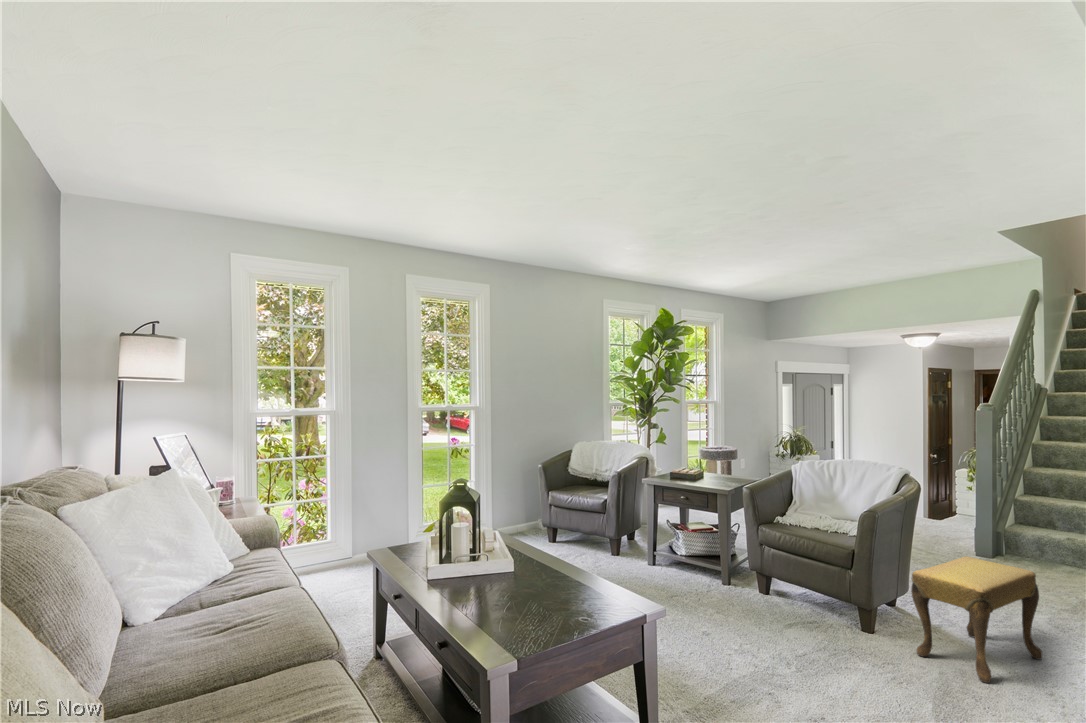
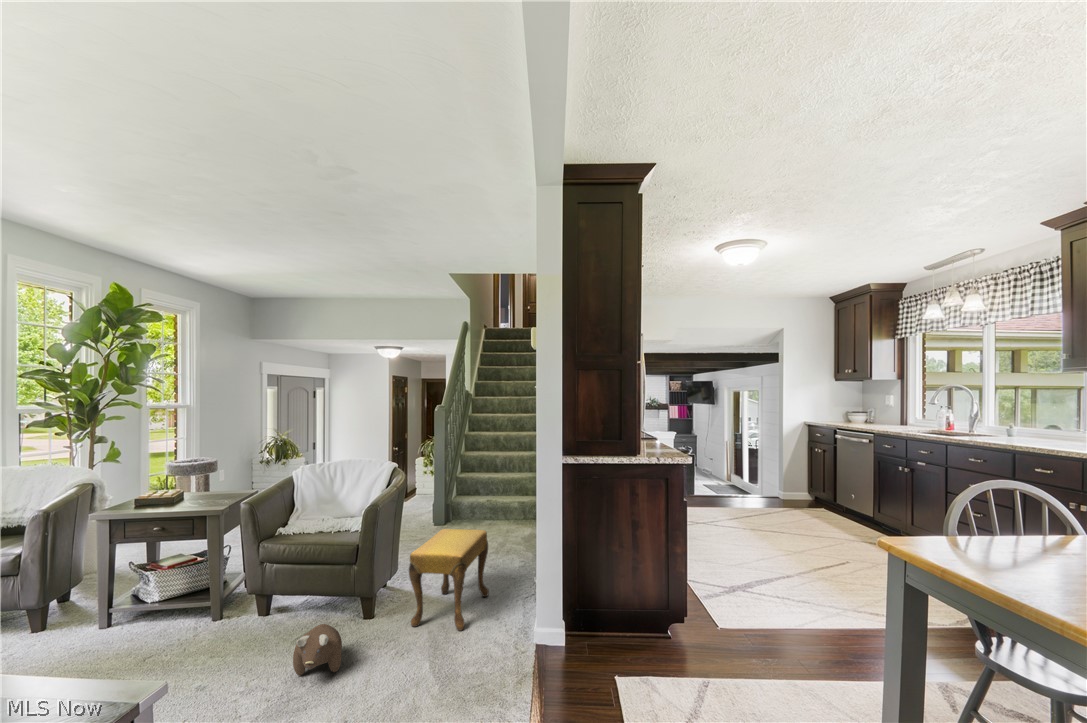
plush toy: none [782,613,831,664] -> present [293,624,342,676]

